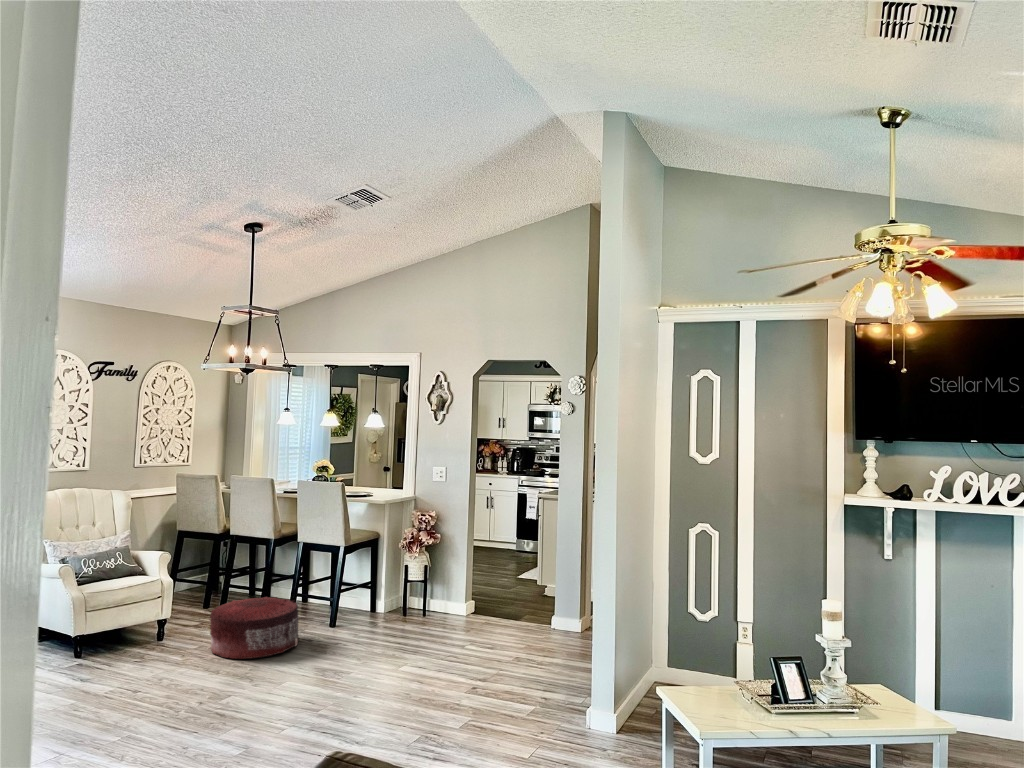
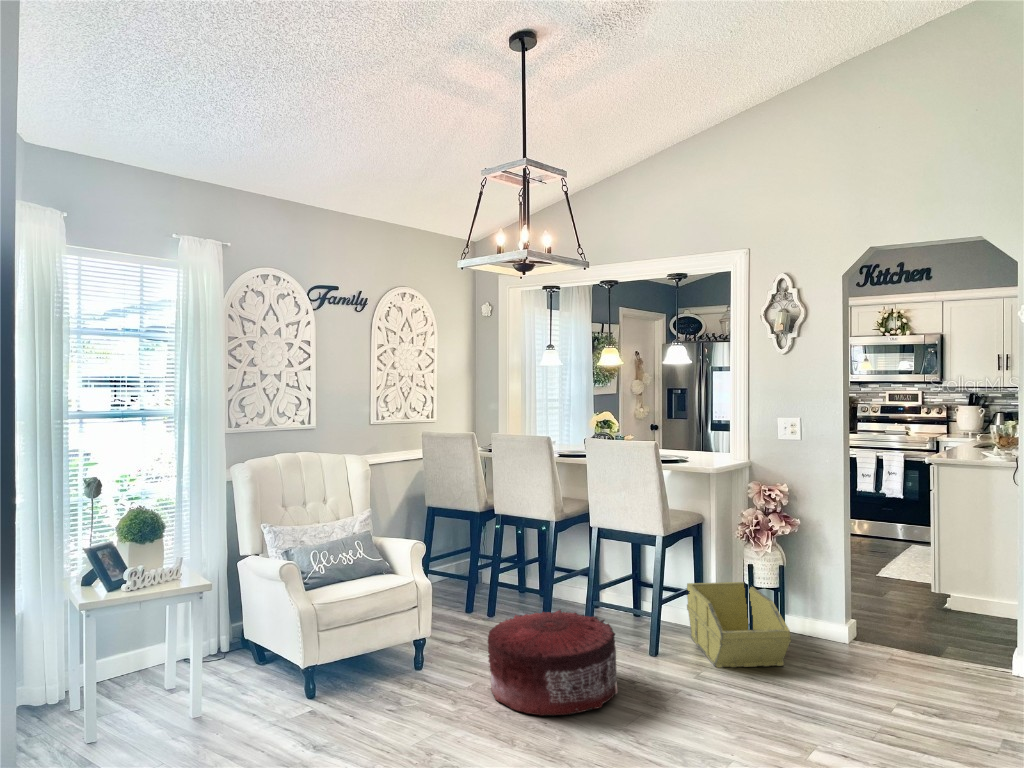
storage bin: none [364,578,419,631] -> present [687,582,791,668]

